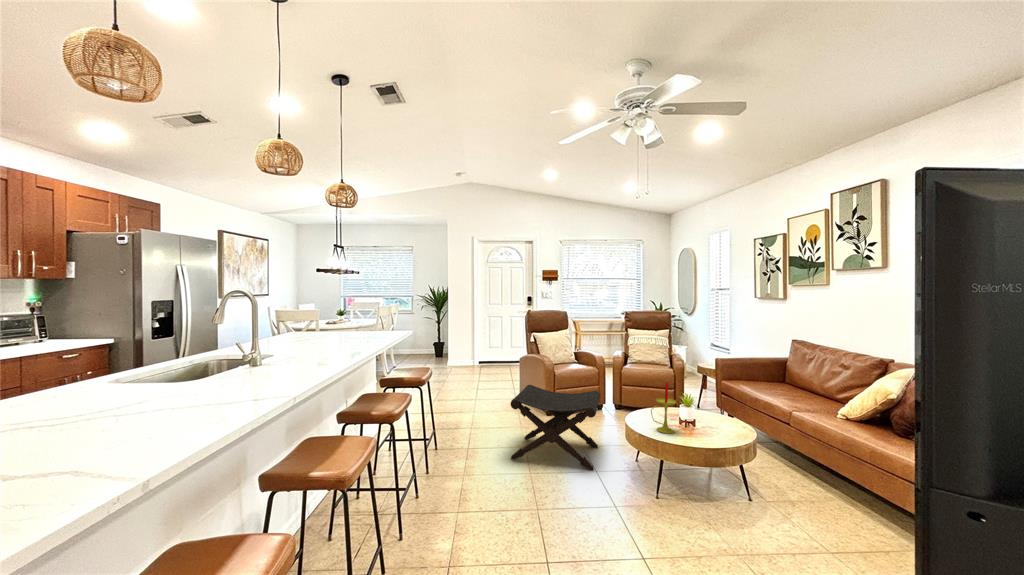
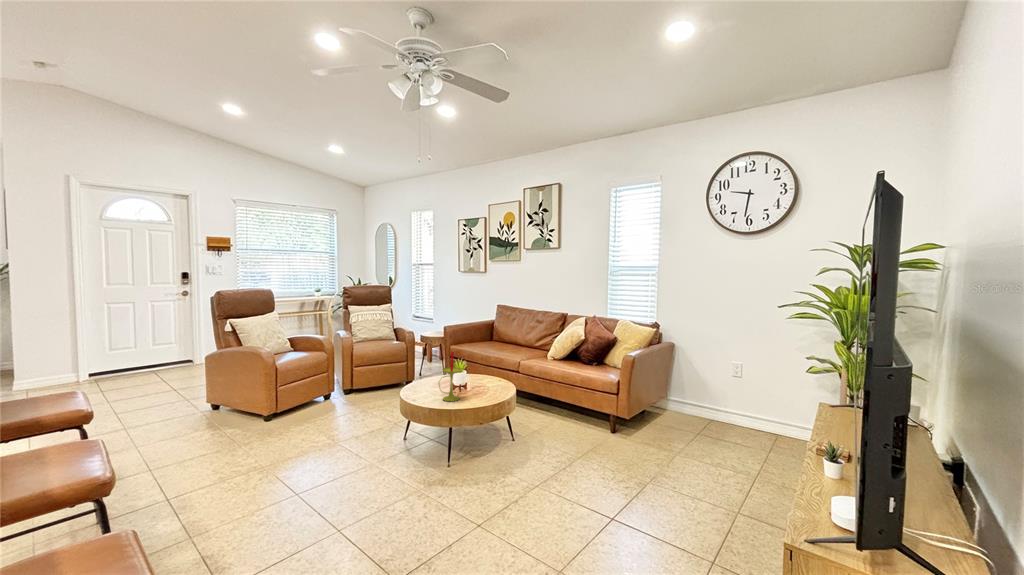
footstool: present [511,385,600,471] -> none [252,376,372,490]

